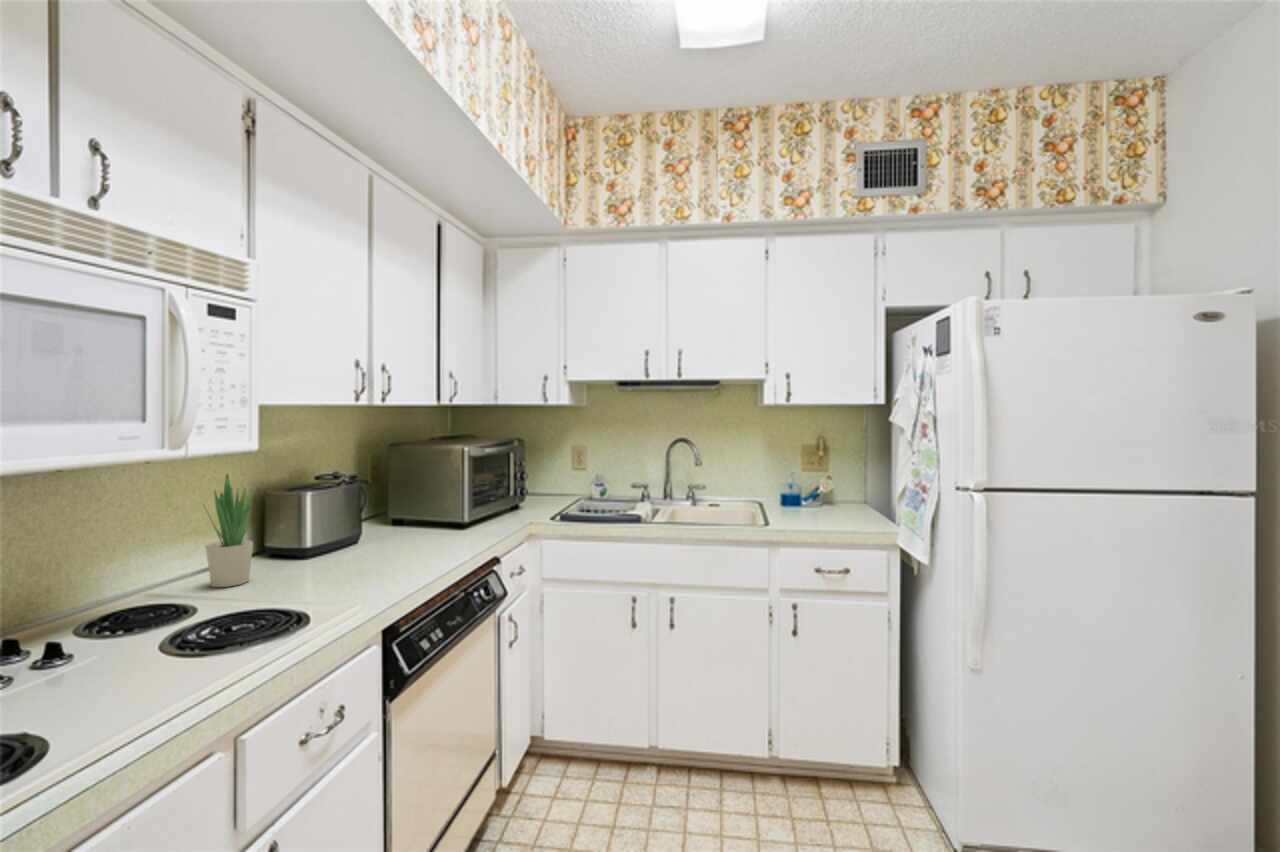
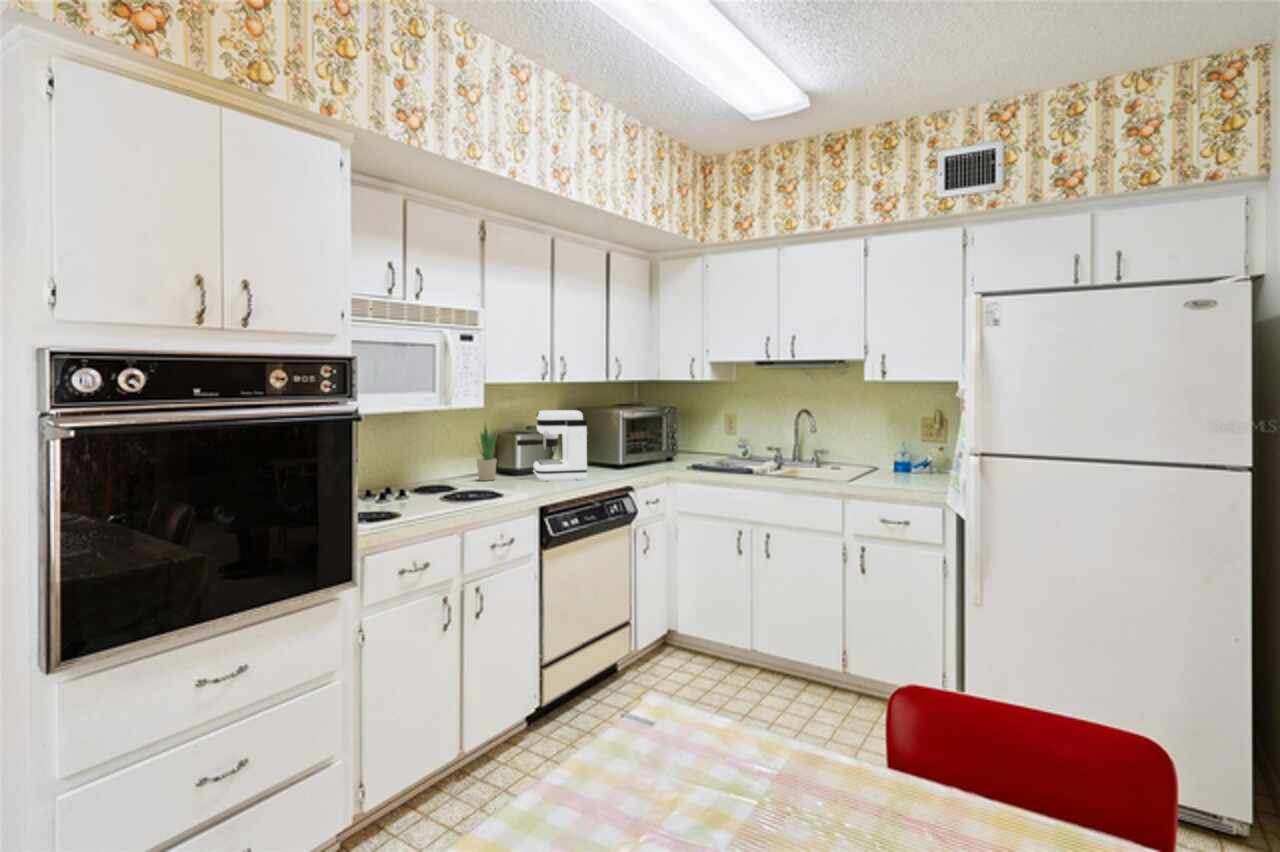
coffee maker: none [296,446,438,574] -> present [517,410,587,481]

